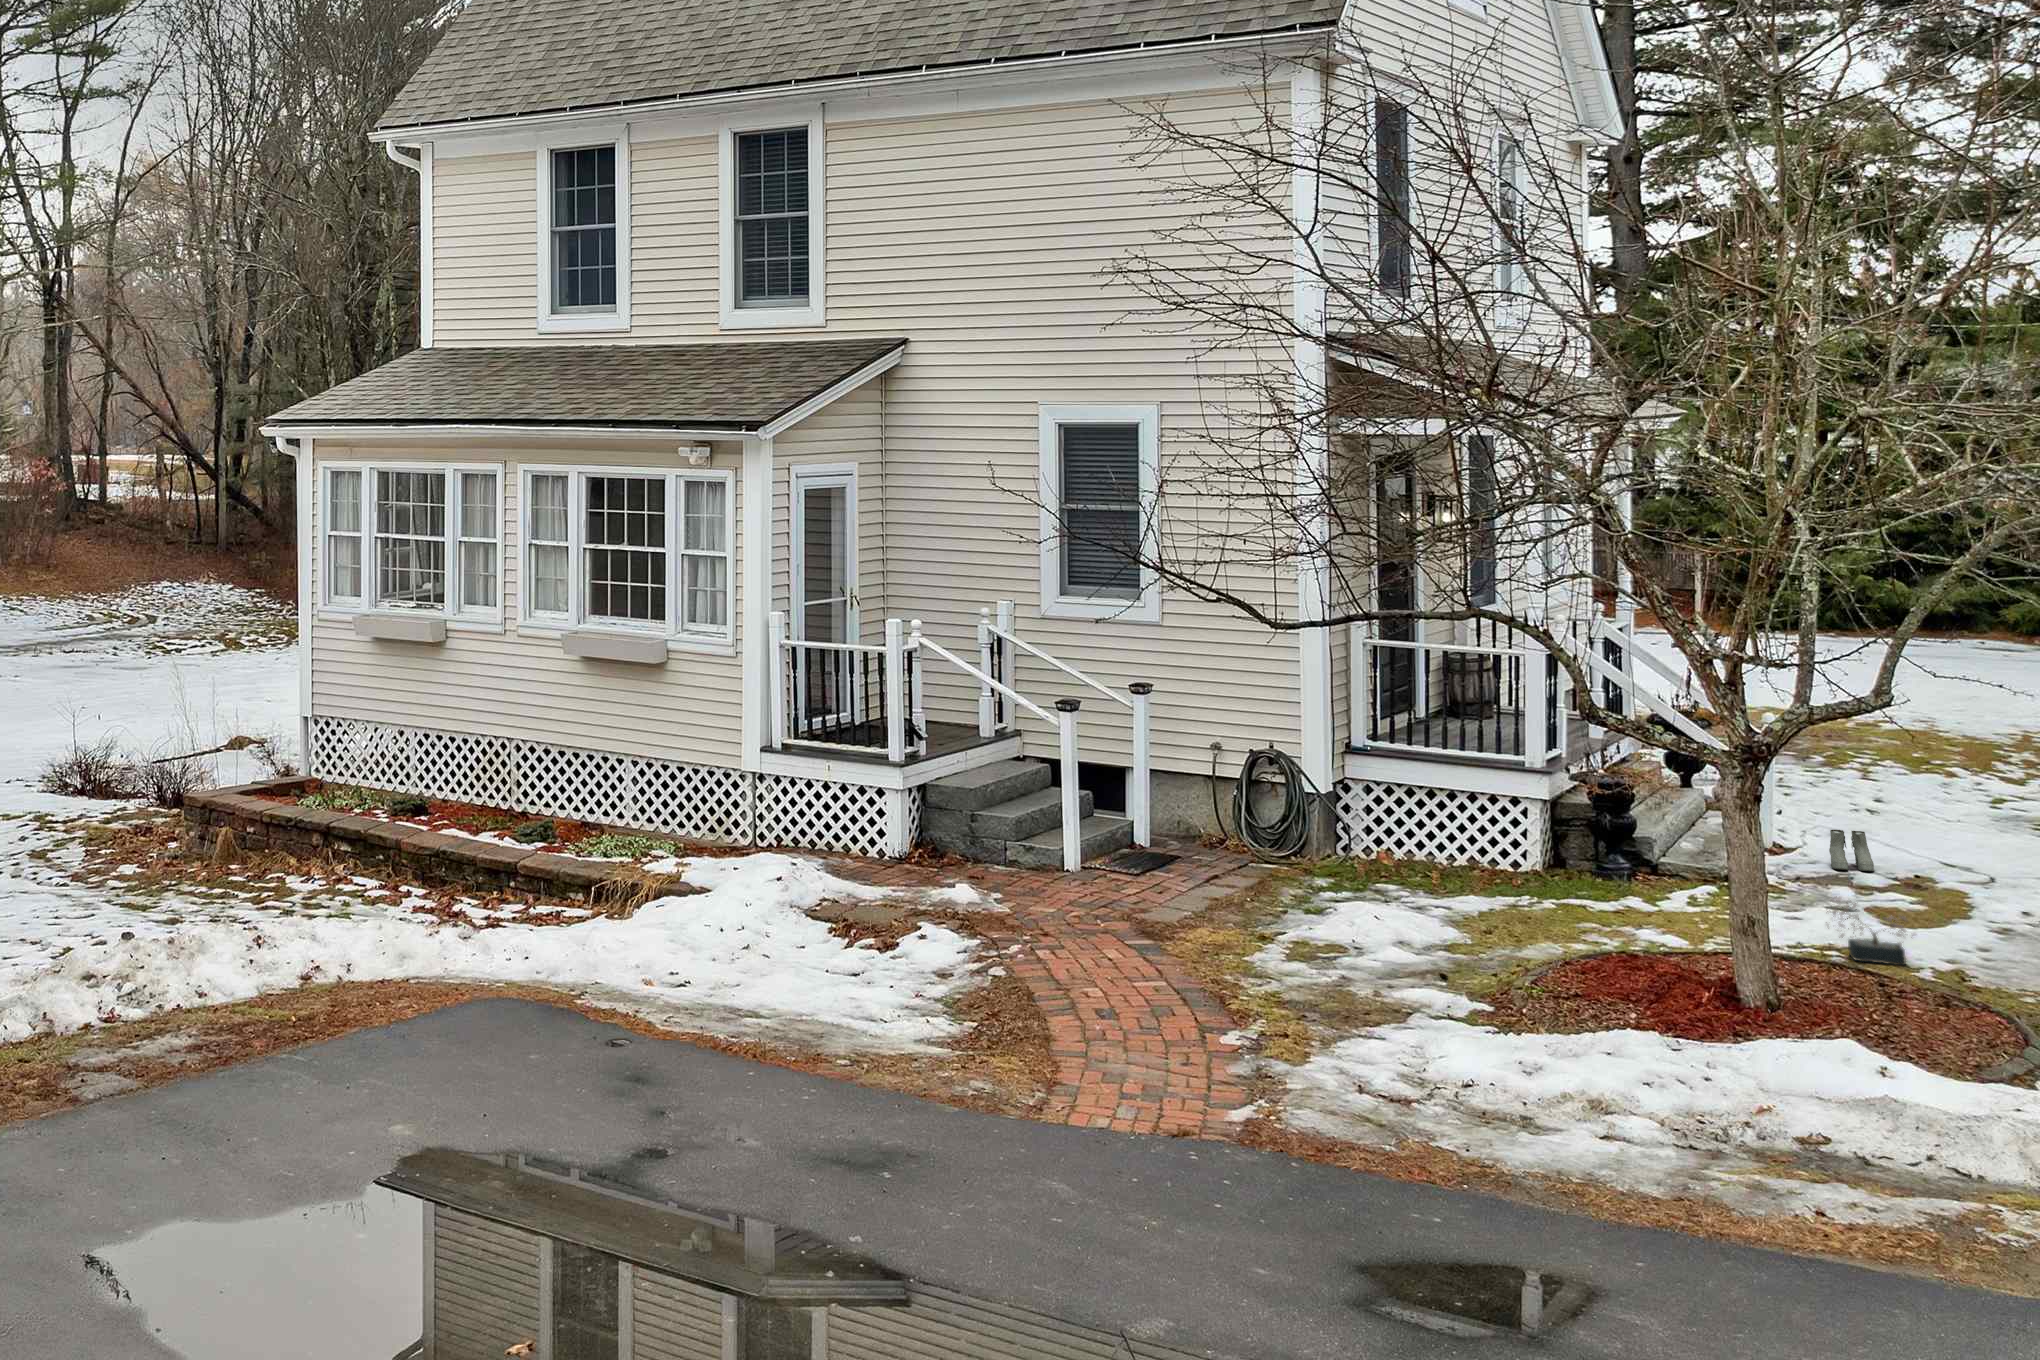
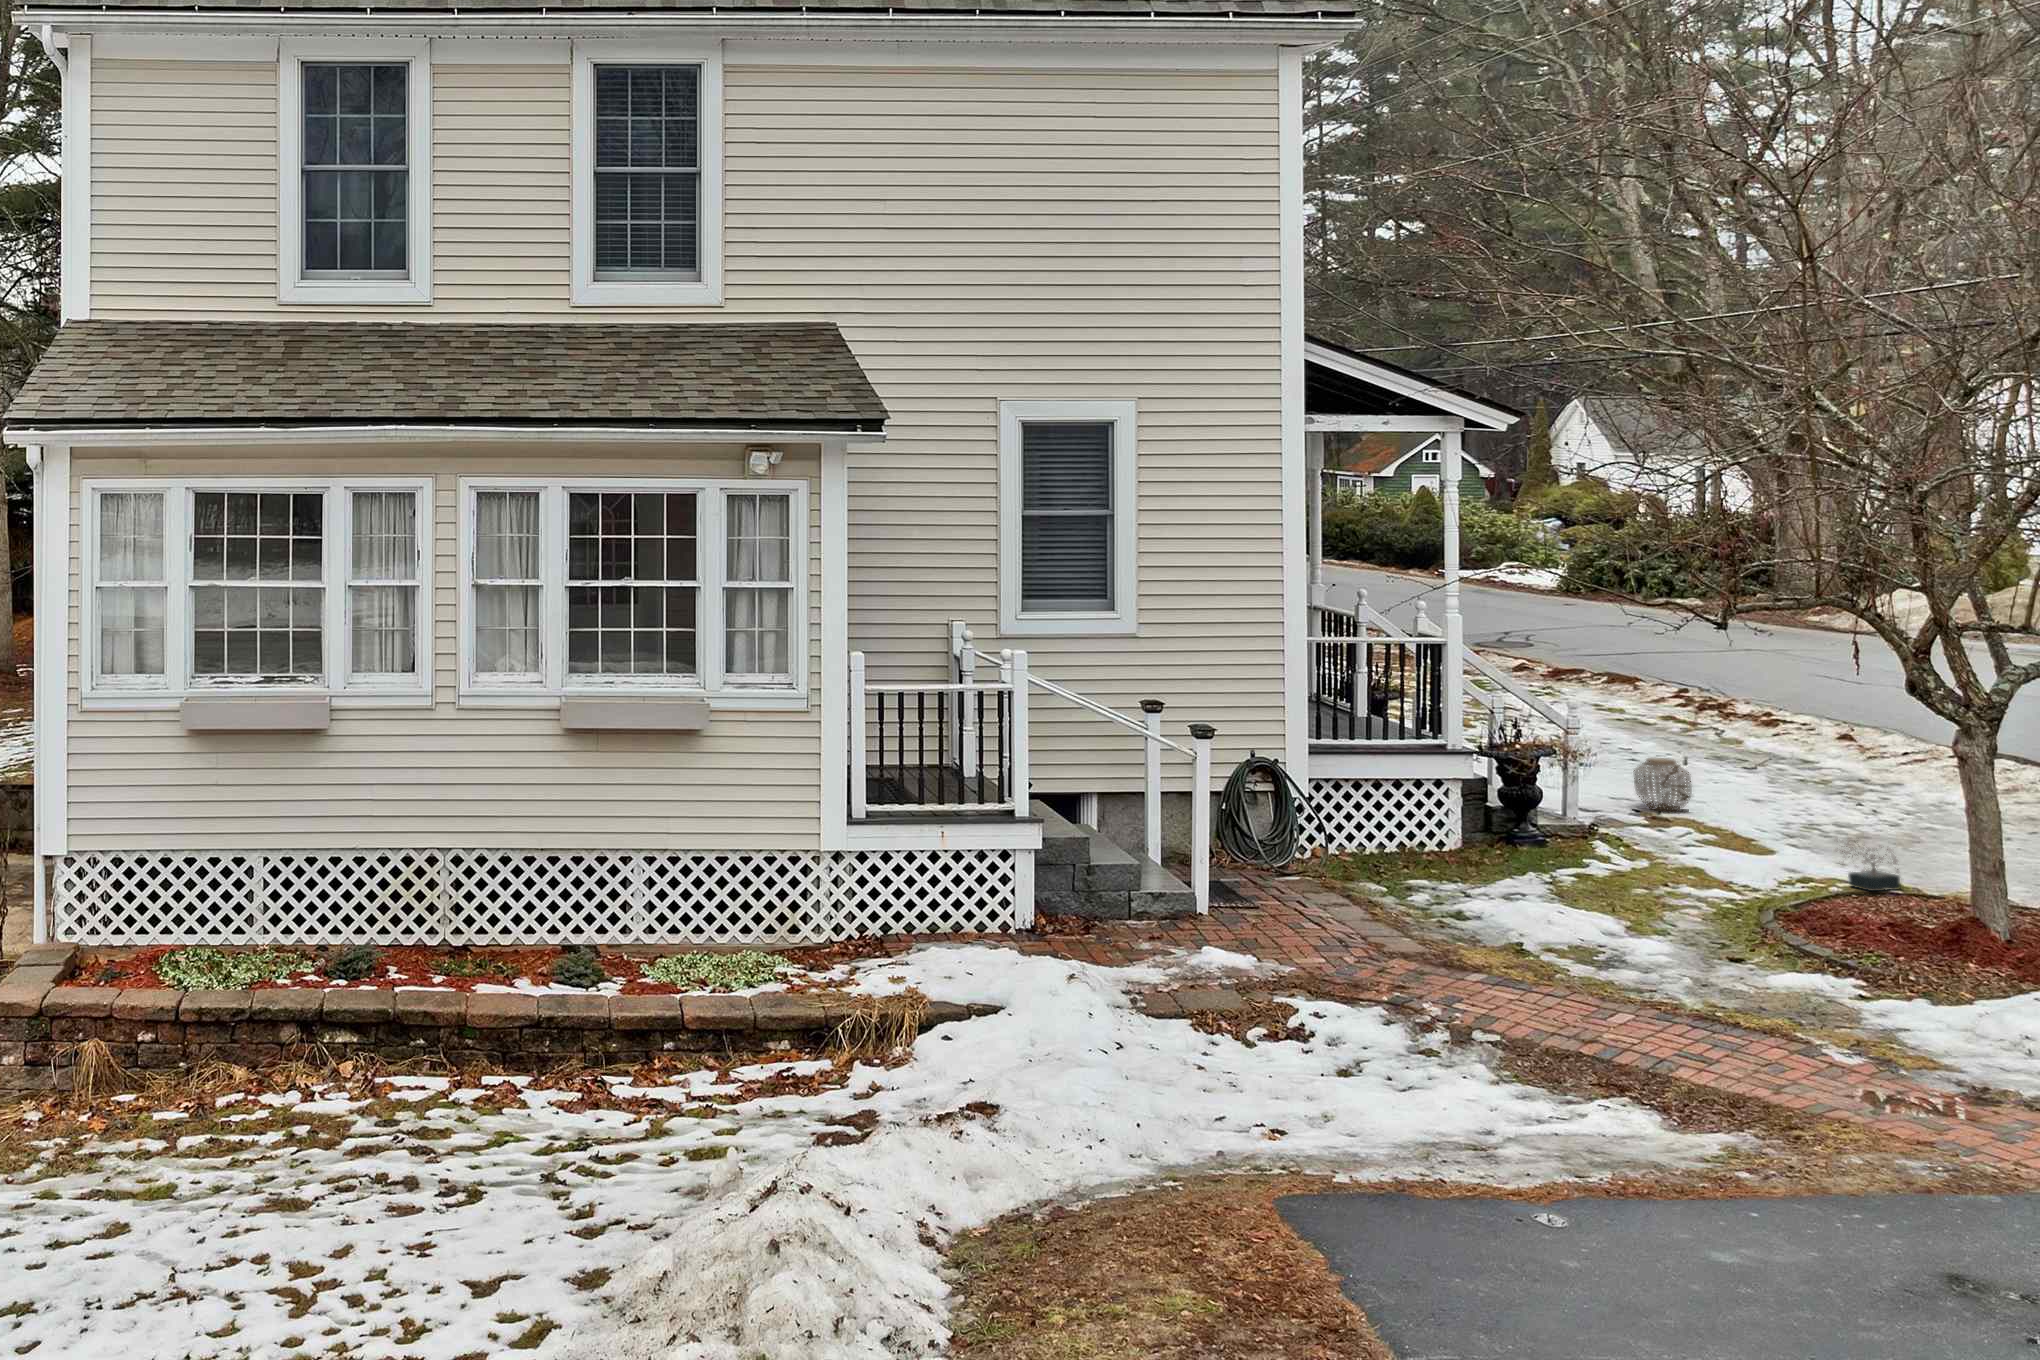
woven basket: none [1914,815,1989,882] -> present [1633,758,1691,812]
boots: present [1829,830,1874,871] -> none [1571,779,1614,813]

